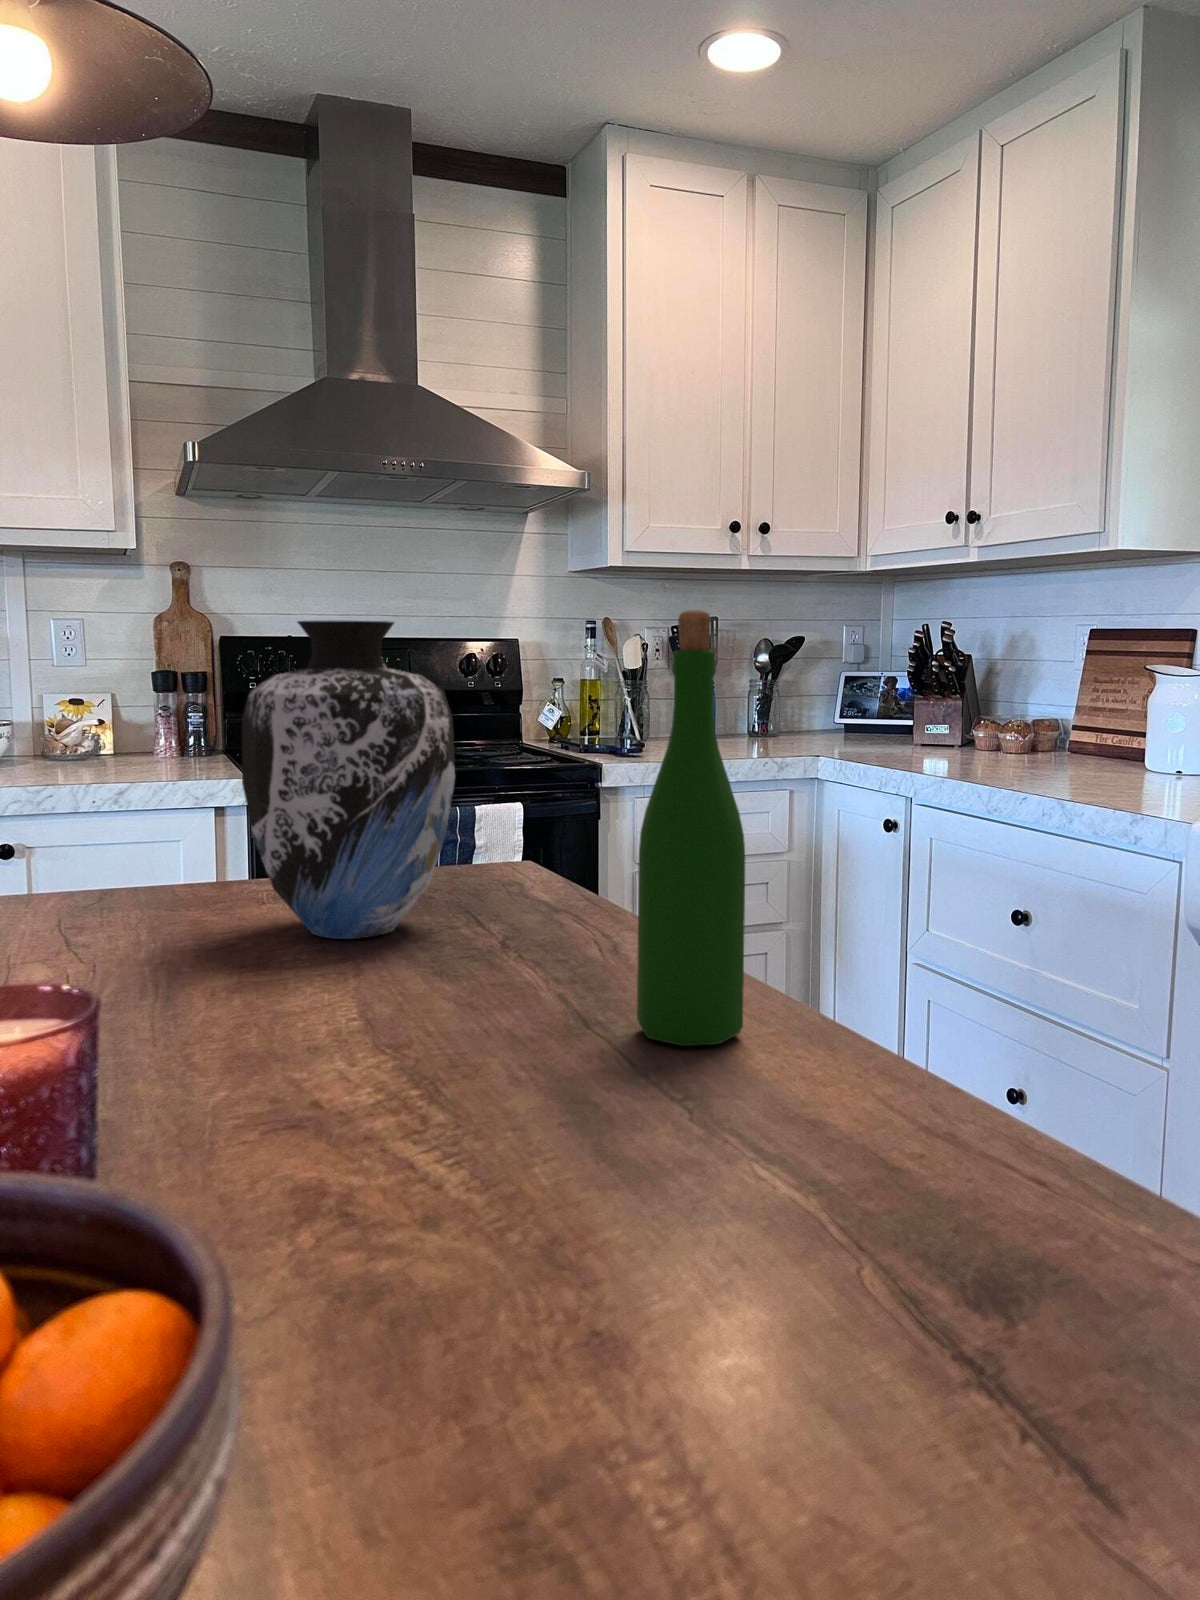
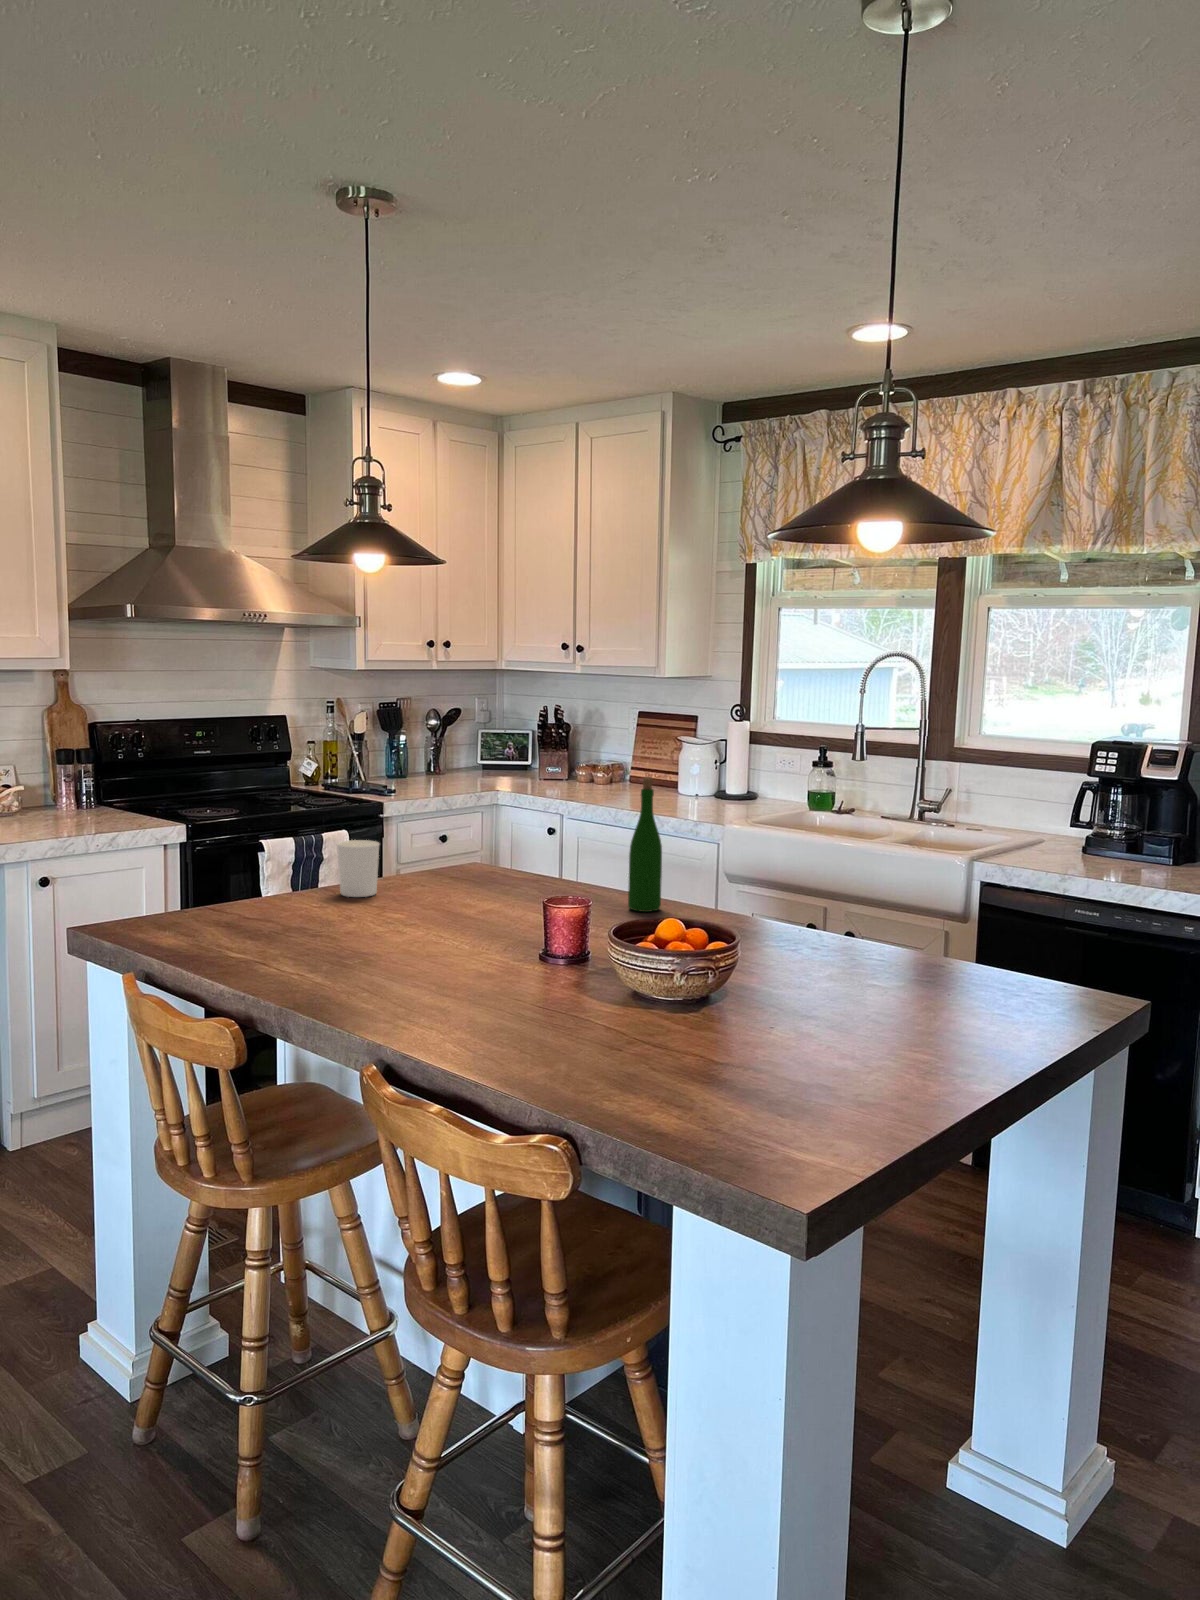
vase: present [242,620,455,939] -> none [423,765,509,896]
candle holder: none [87,793,188,919] -> present [337,840,379,897]

